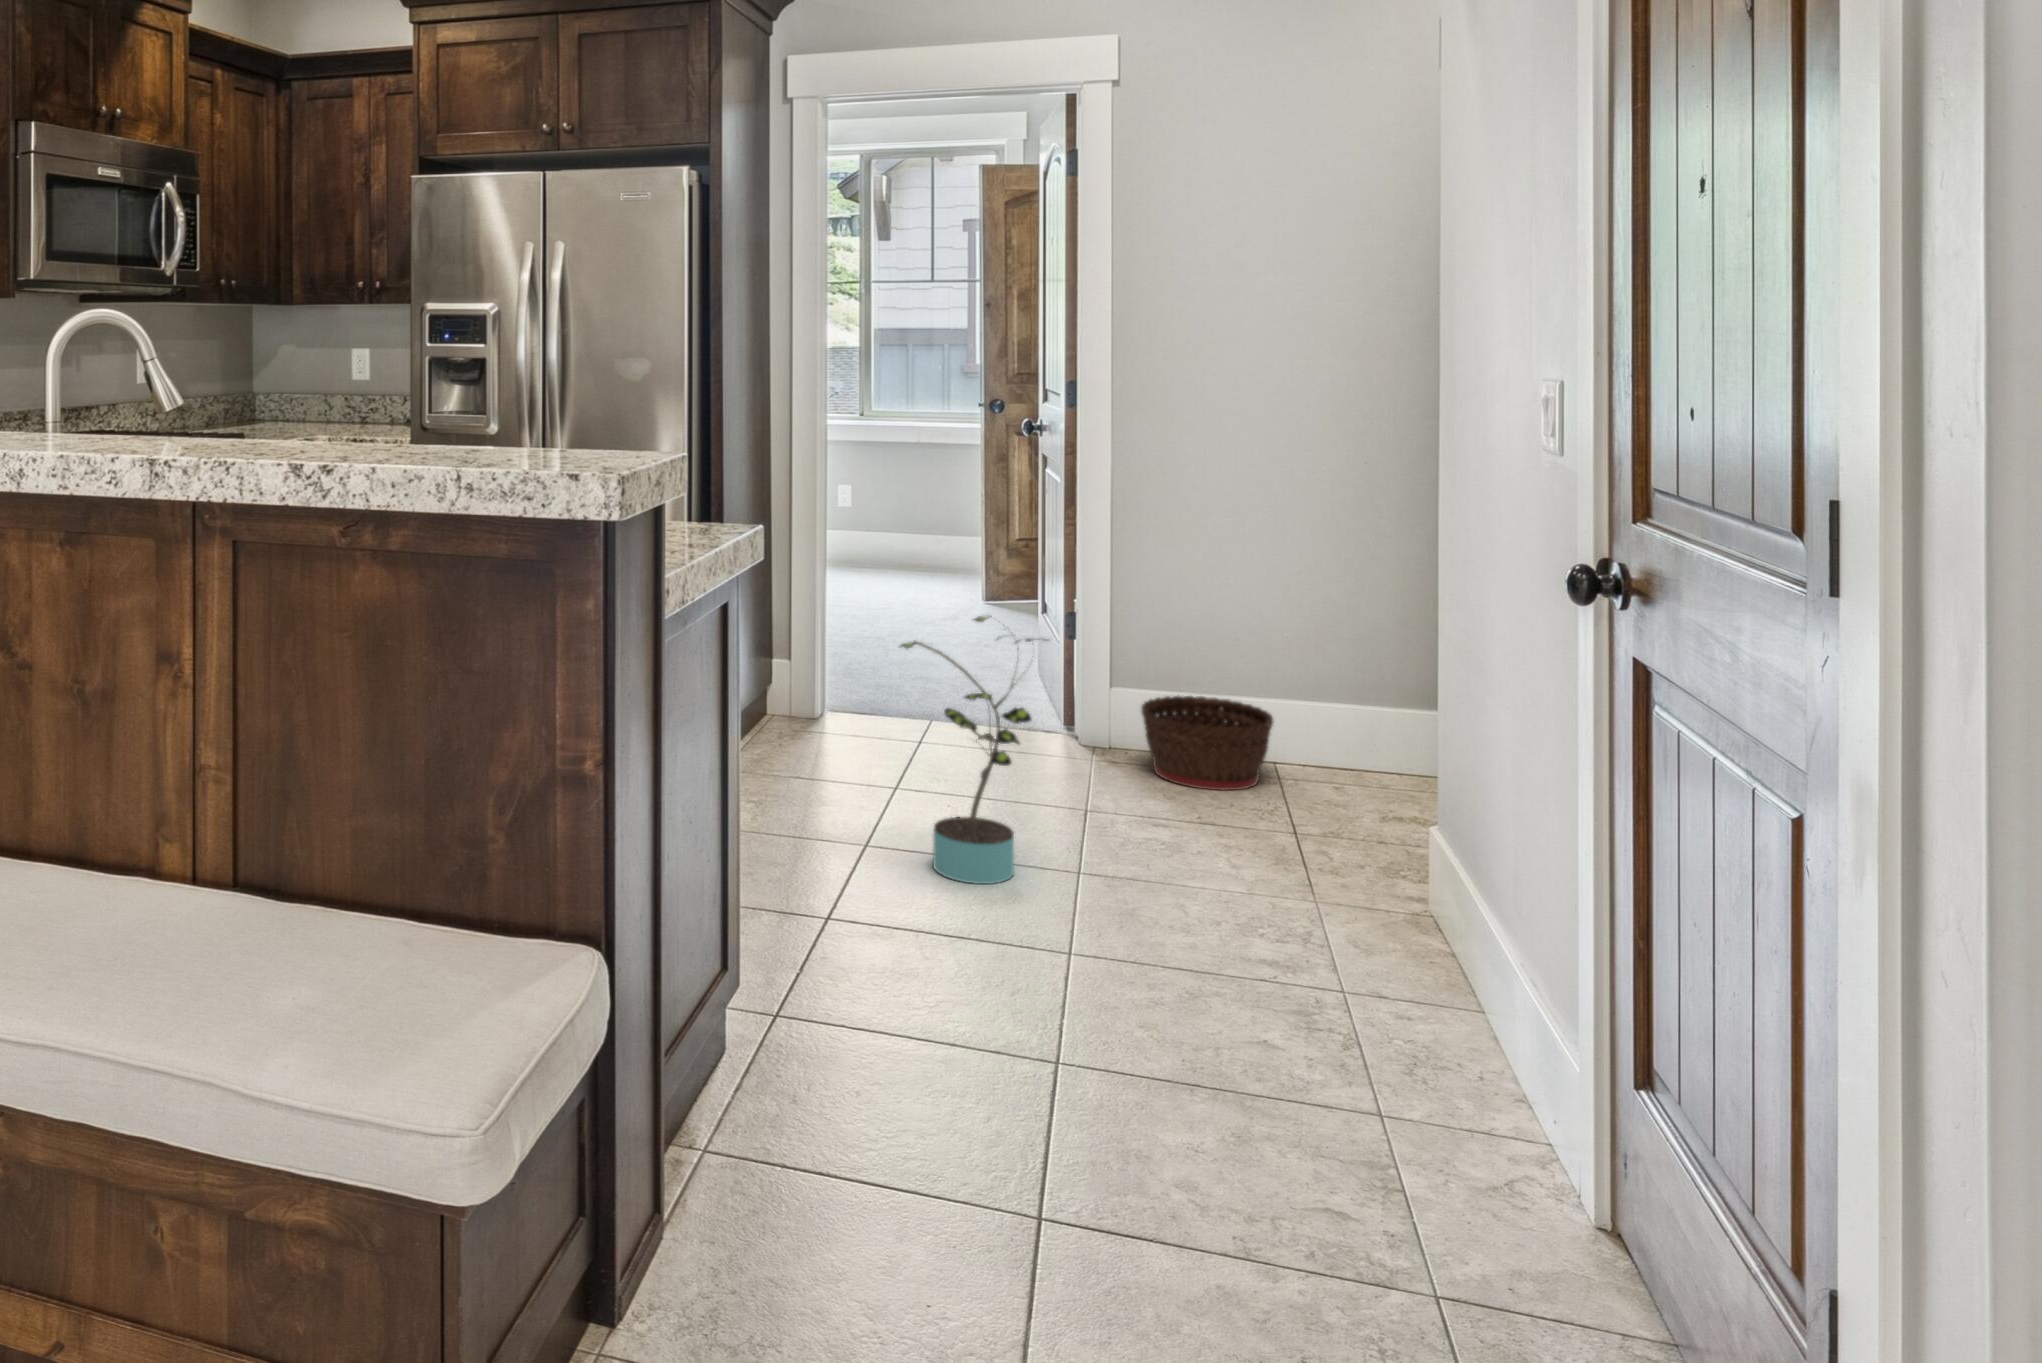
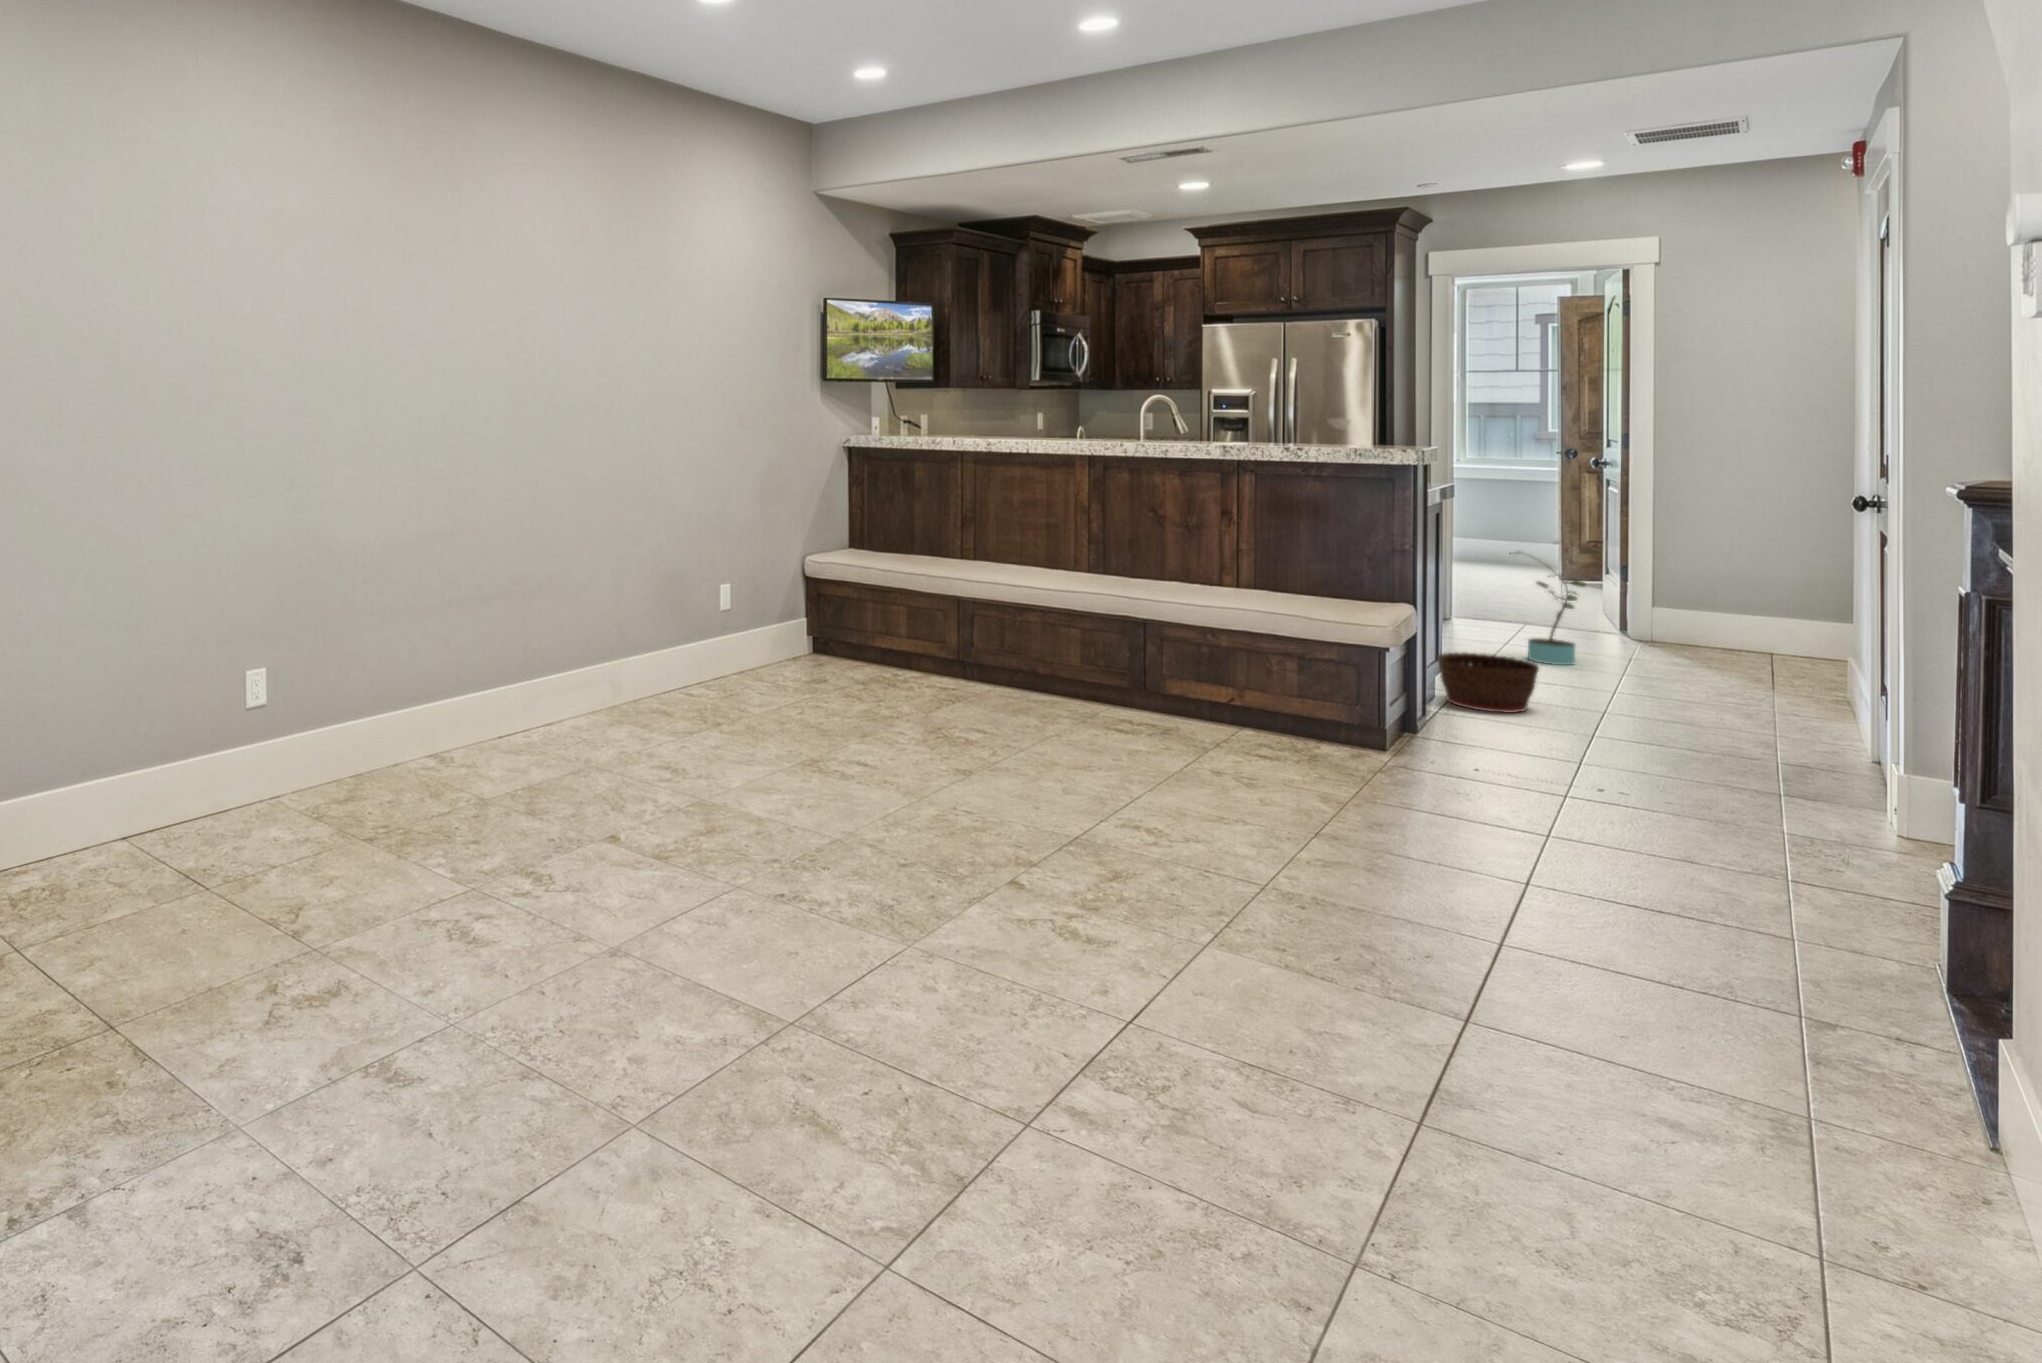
basket: present [1141,695,1273,790] -> present [1437,653,1539,713]

